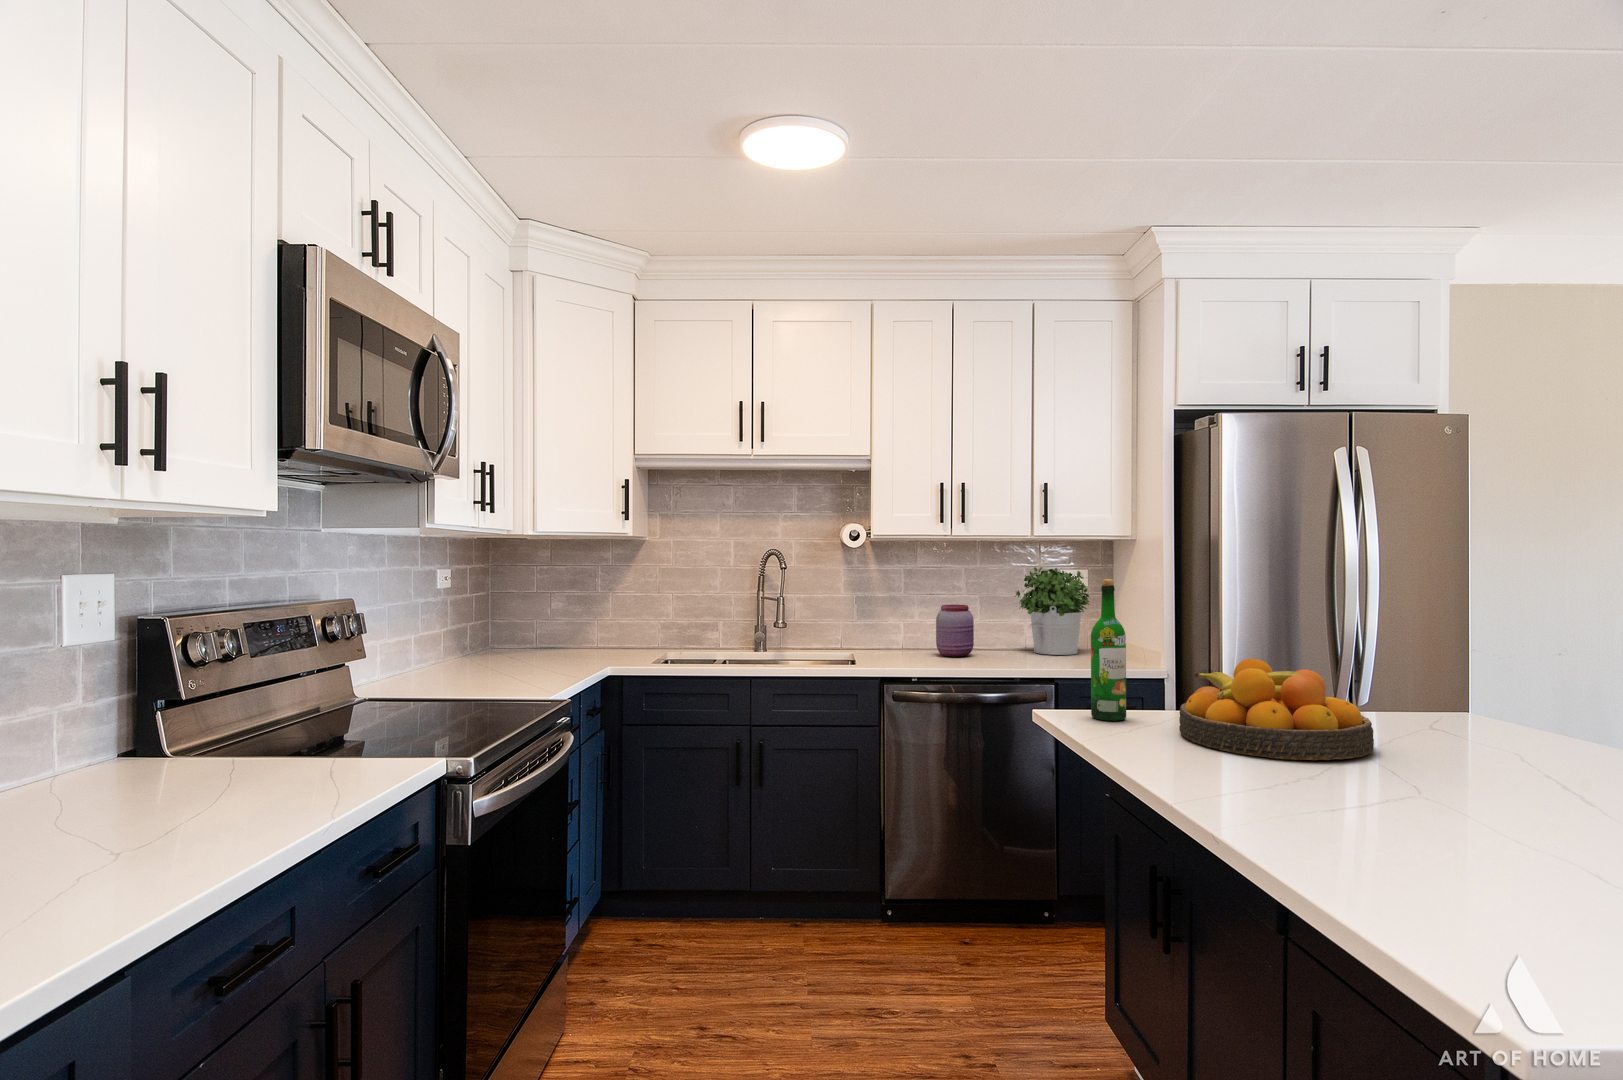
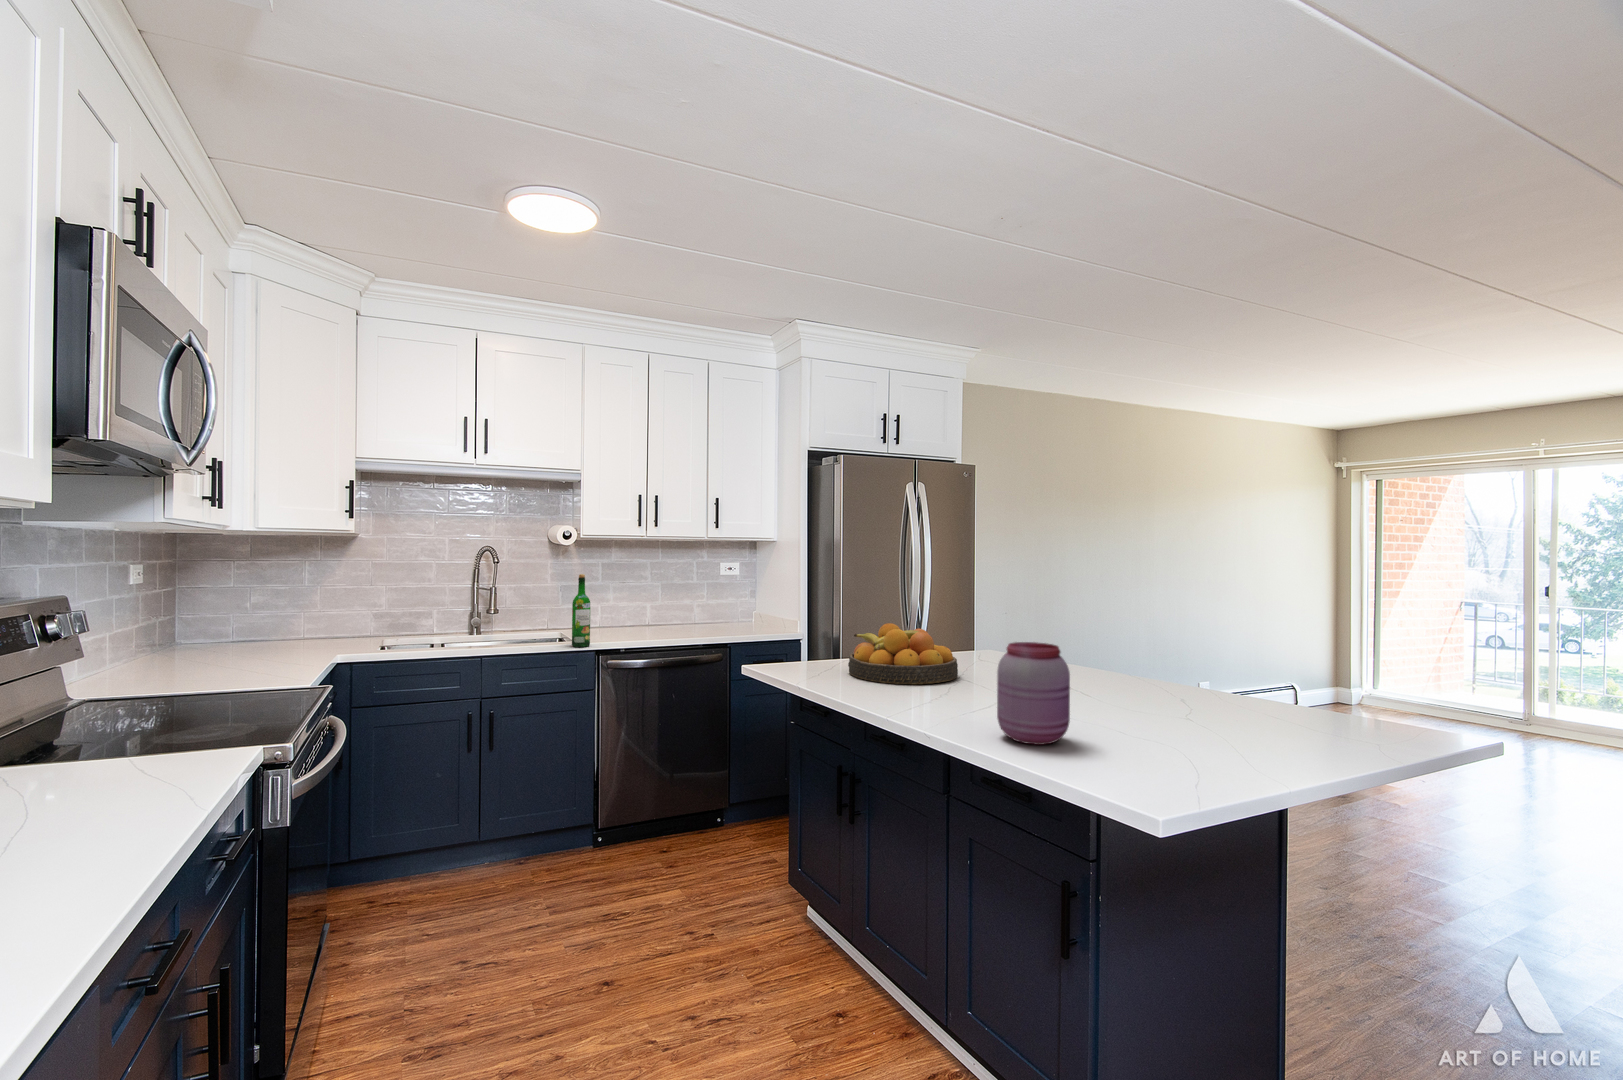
potted plant: present [1016,567,1089,655] -> none [693,563,748,628]
wine bottle: present [1091,579,1126,721] -> present [572,574,590,647]
jar: present [936,605,974,657] -> present [997,642,1070,745]

